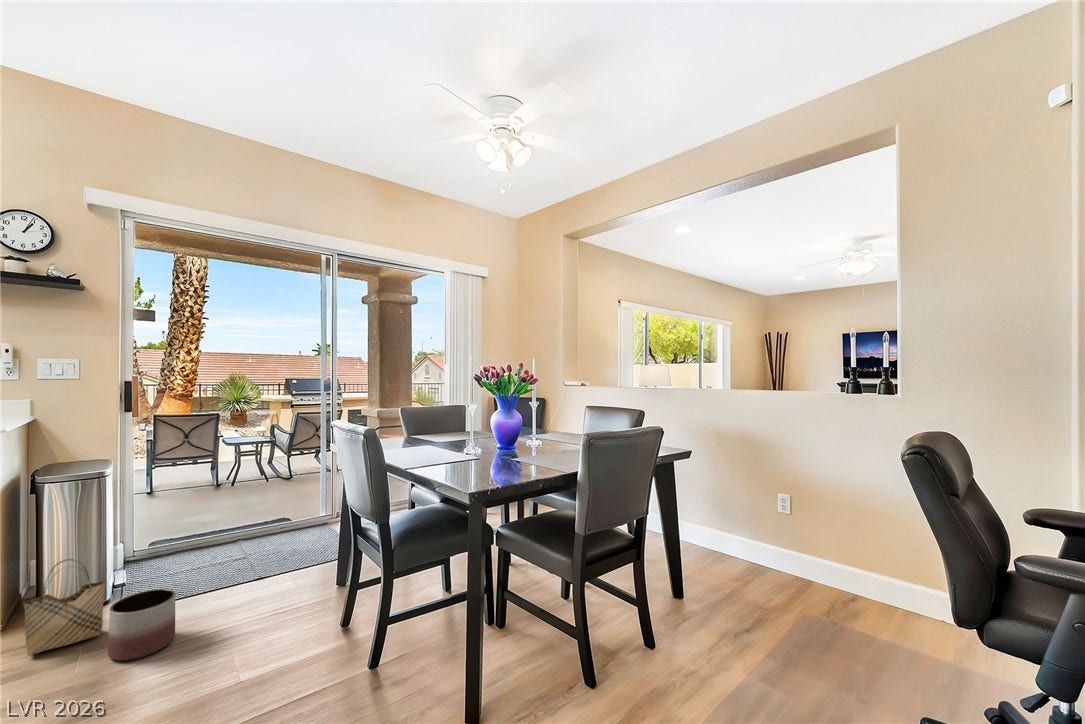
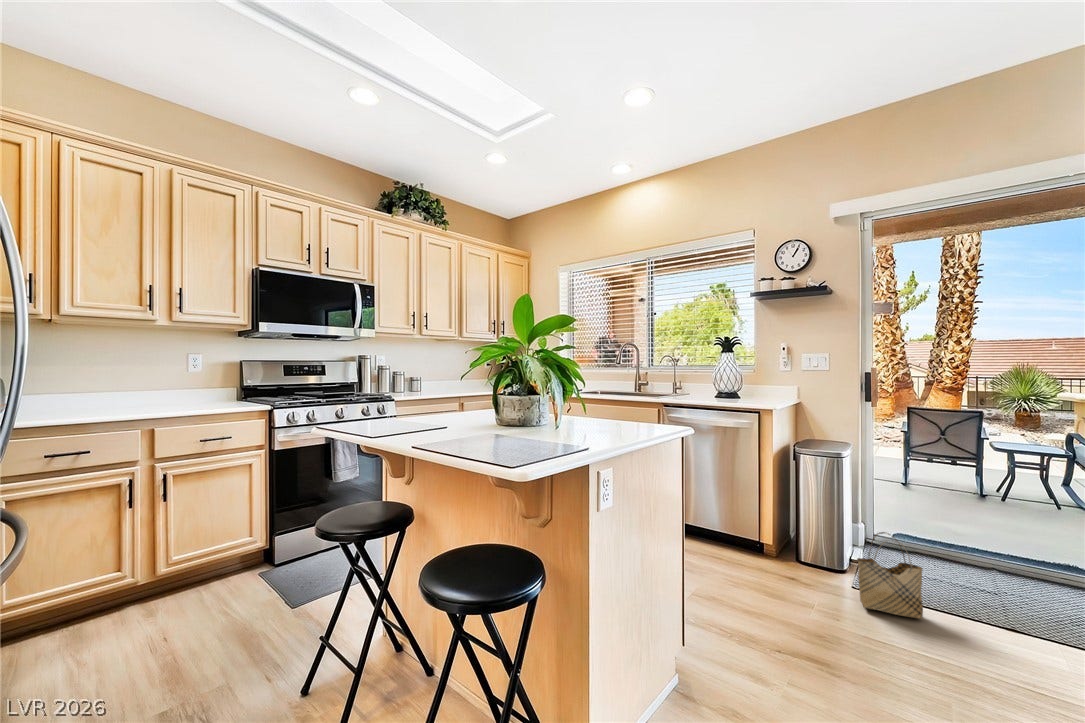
planter: present [108,589,176,660] -> none [943,594,1022,674]

